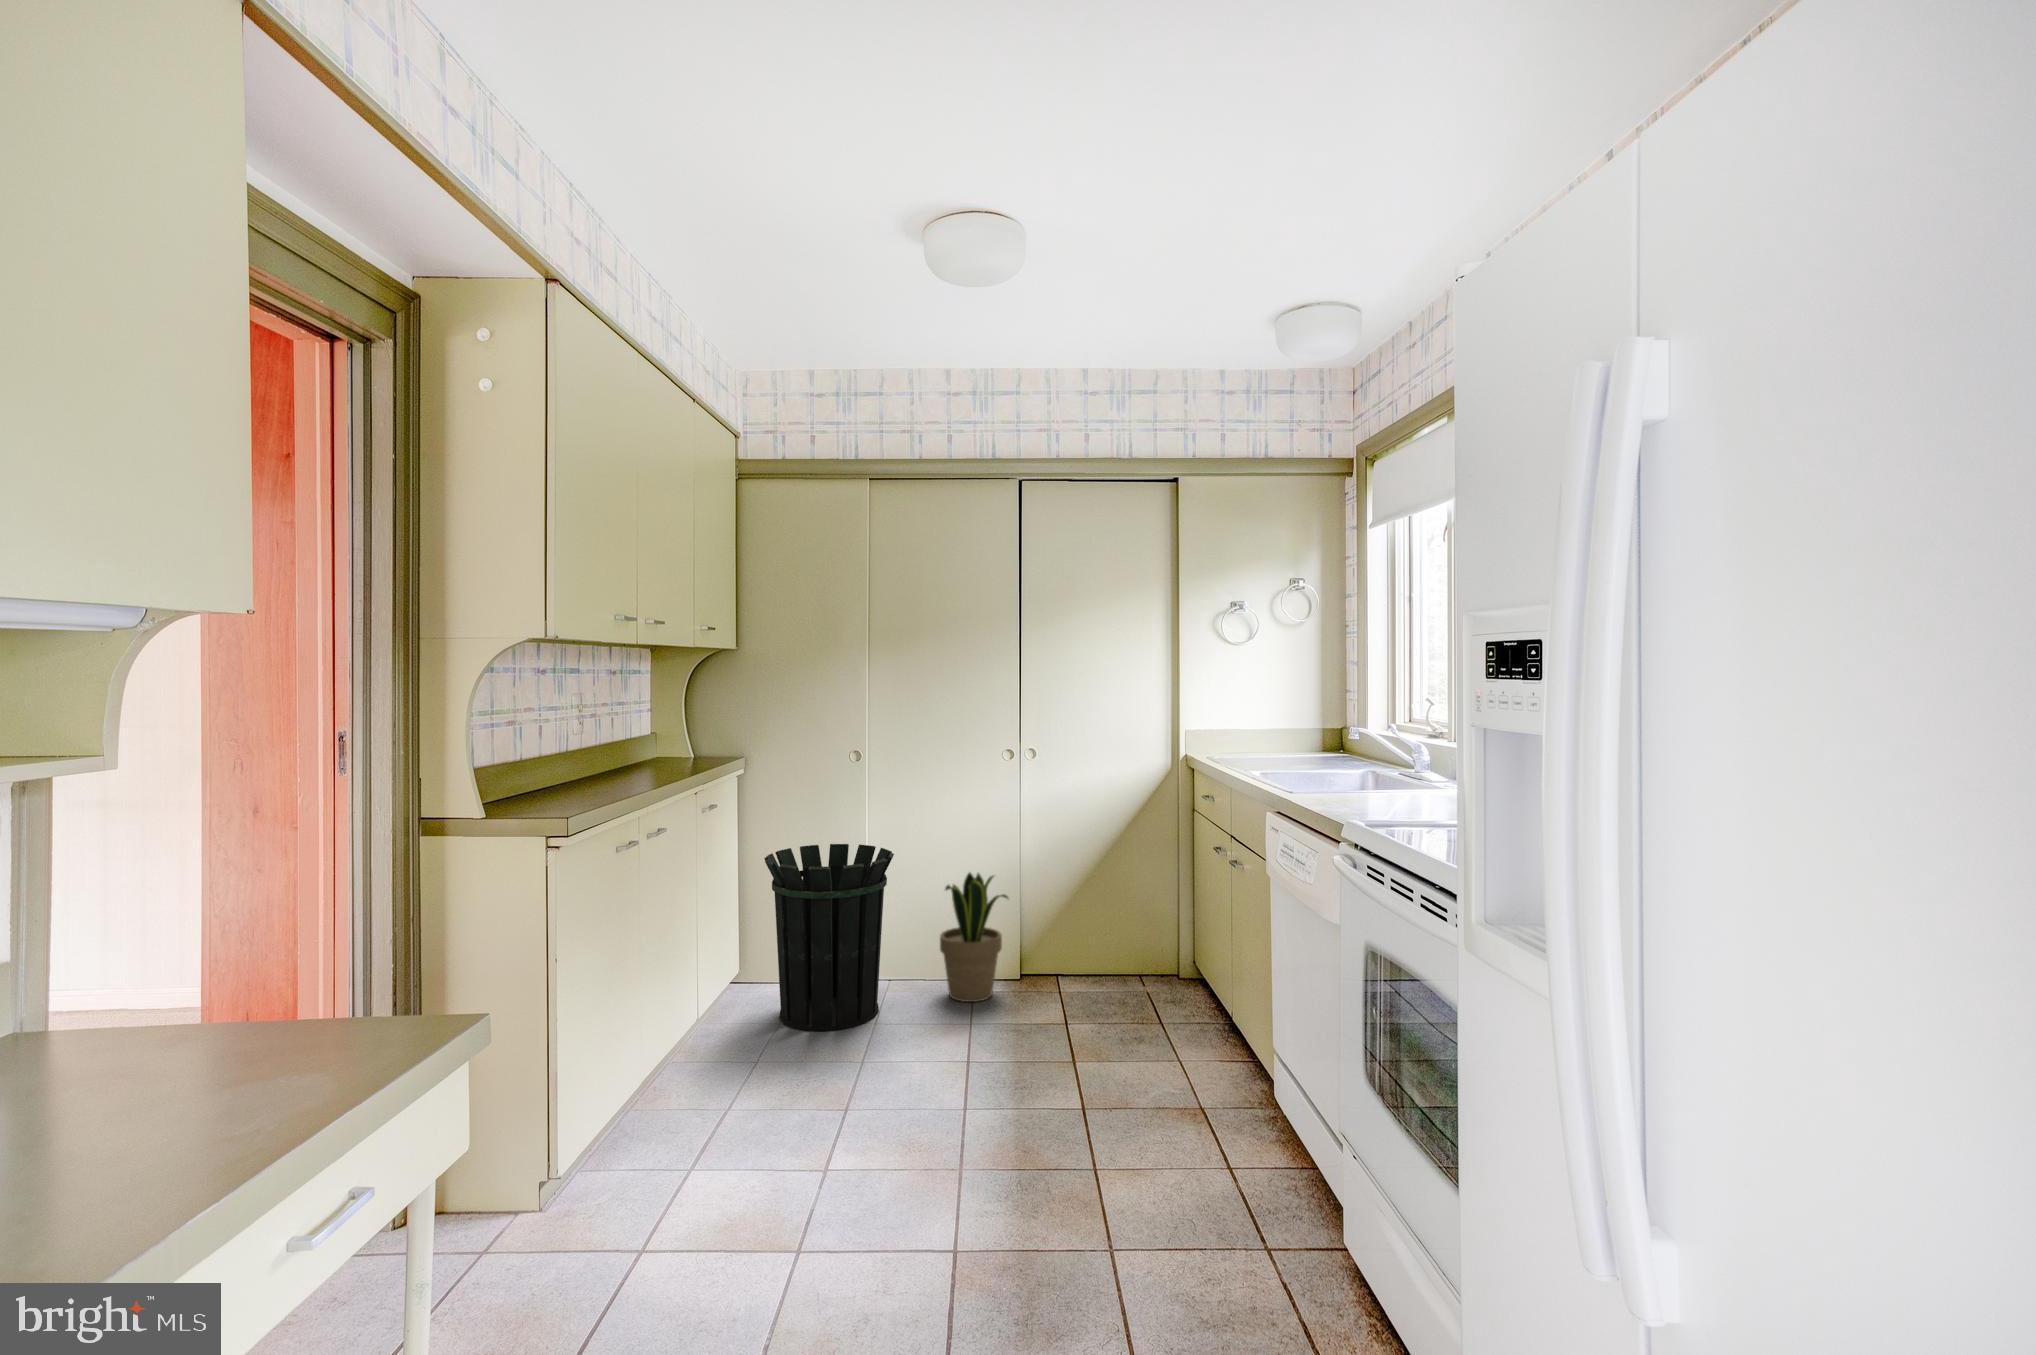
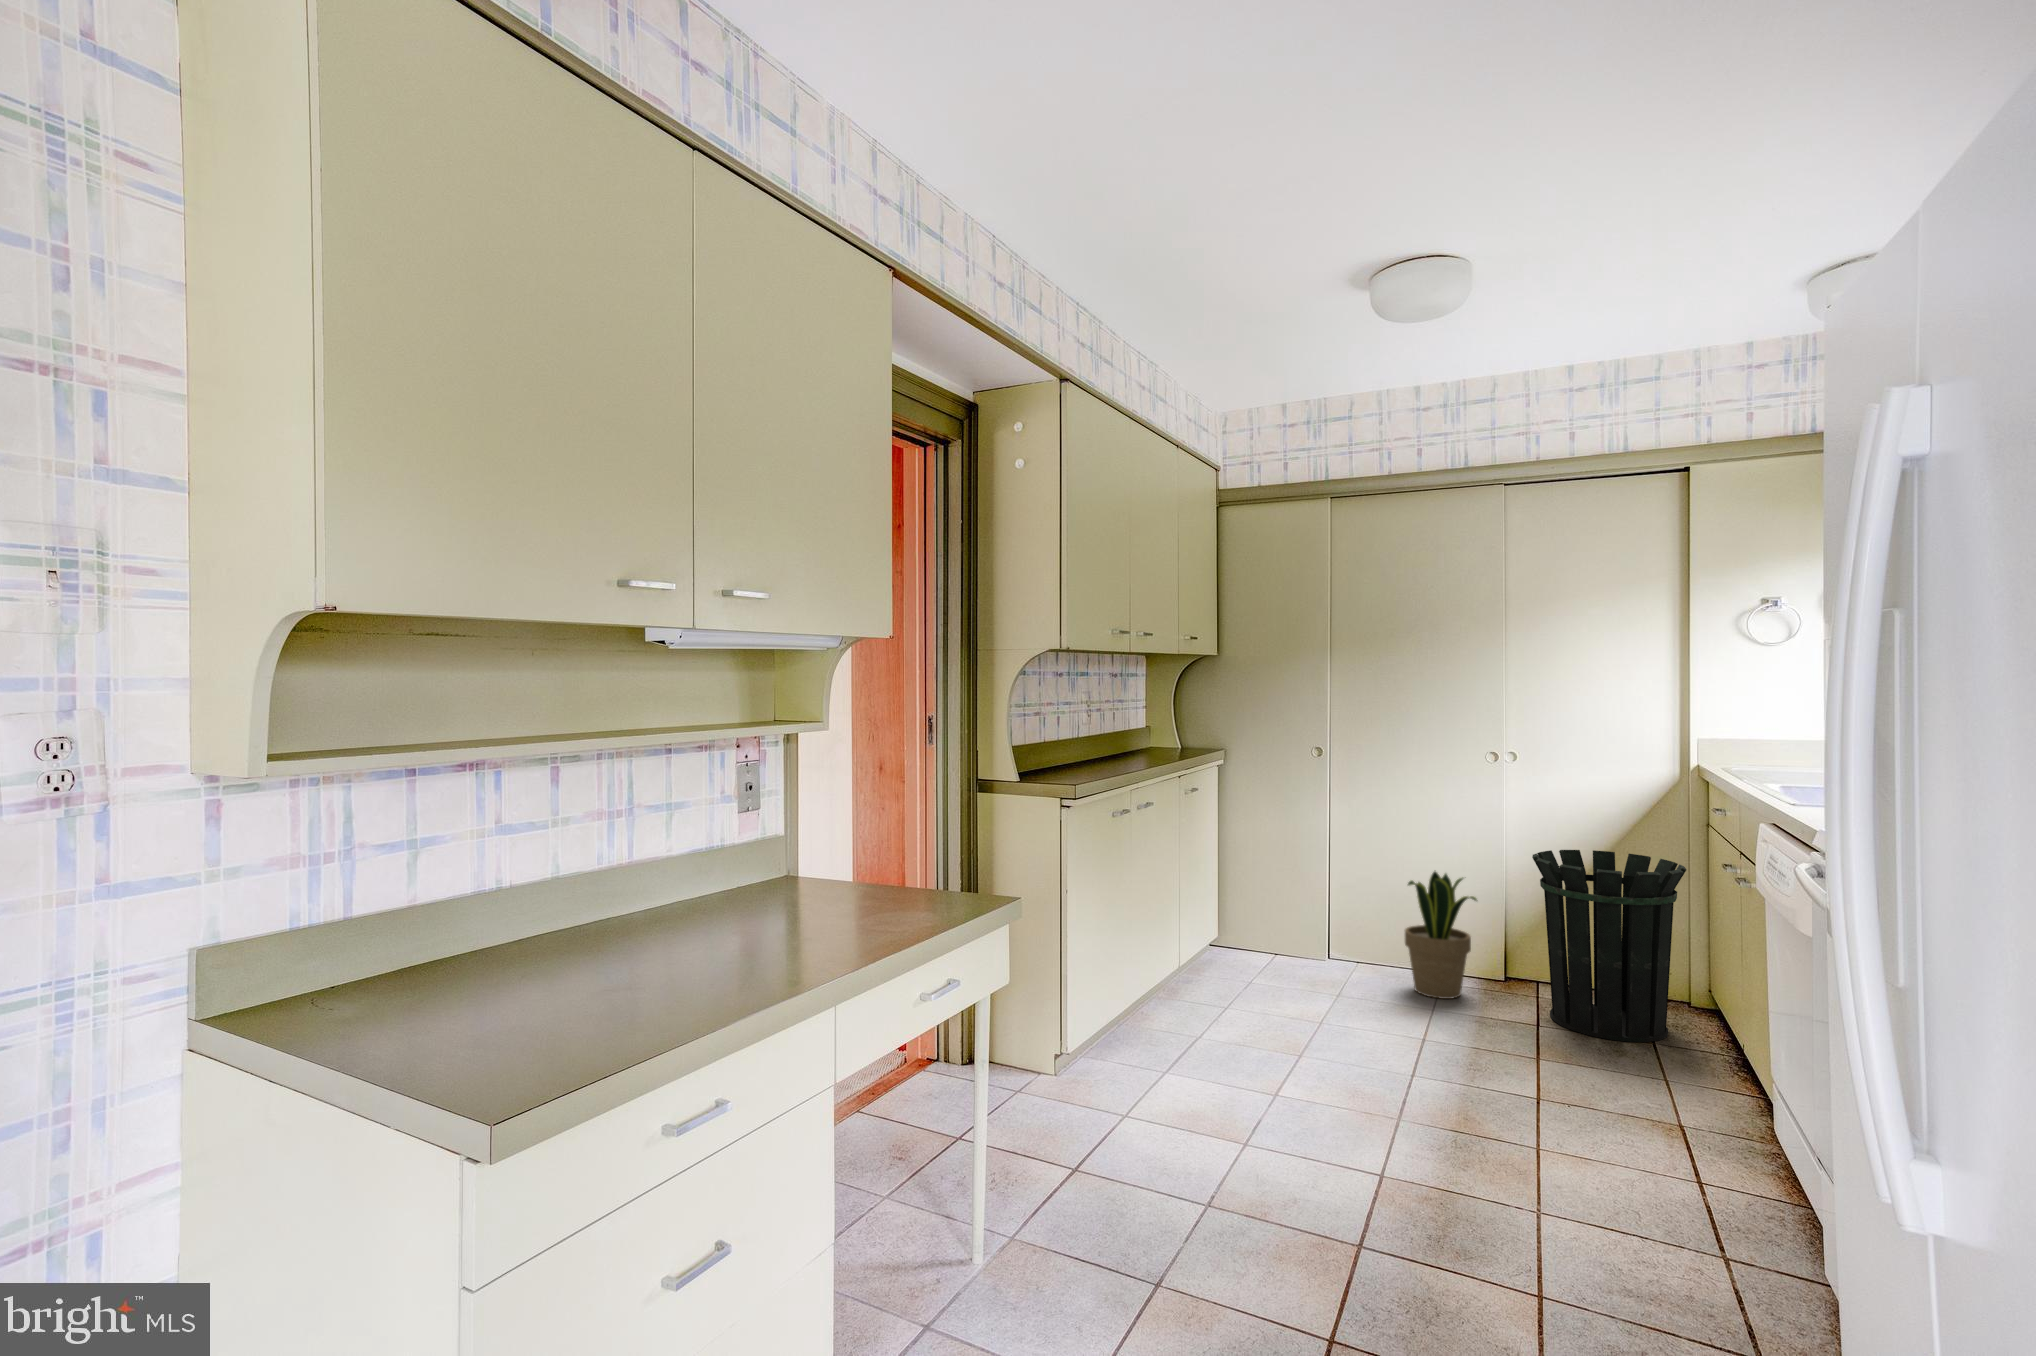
waste bin: present [764,844,894,1031] -> present [1532,850,1686,1042]

